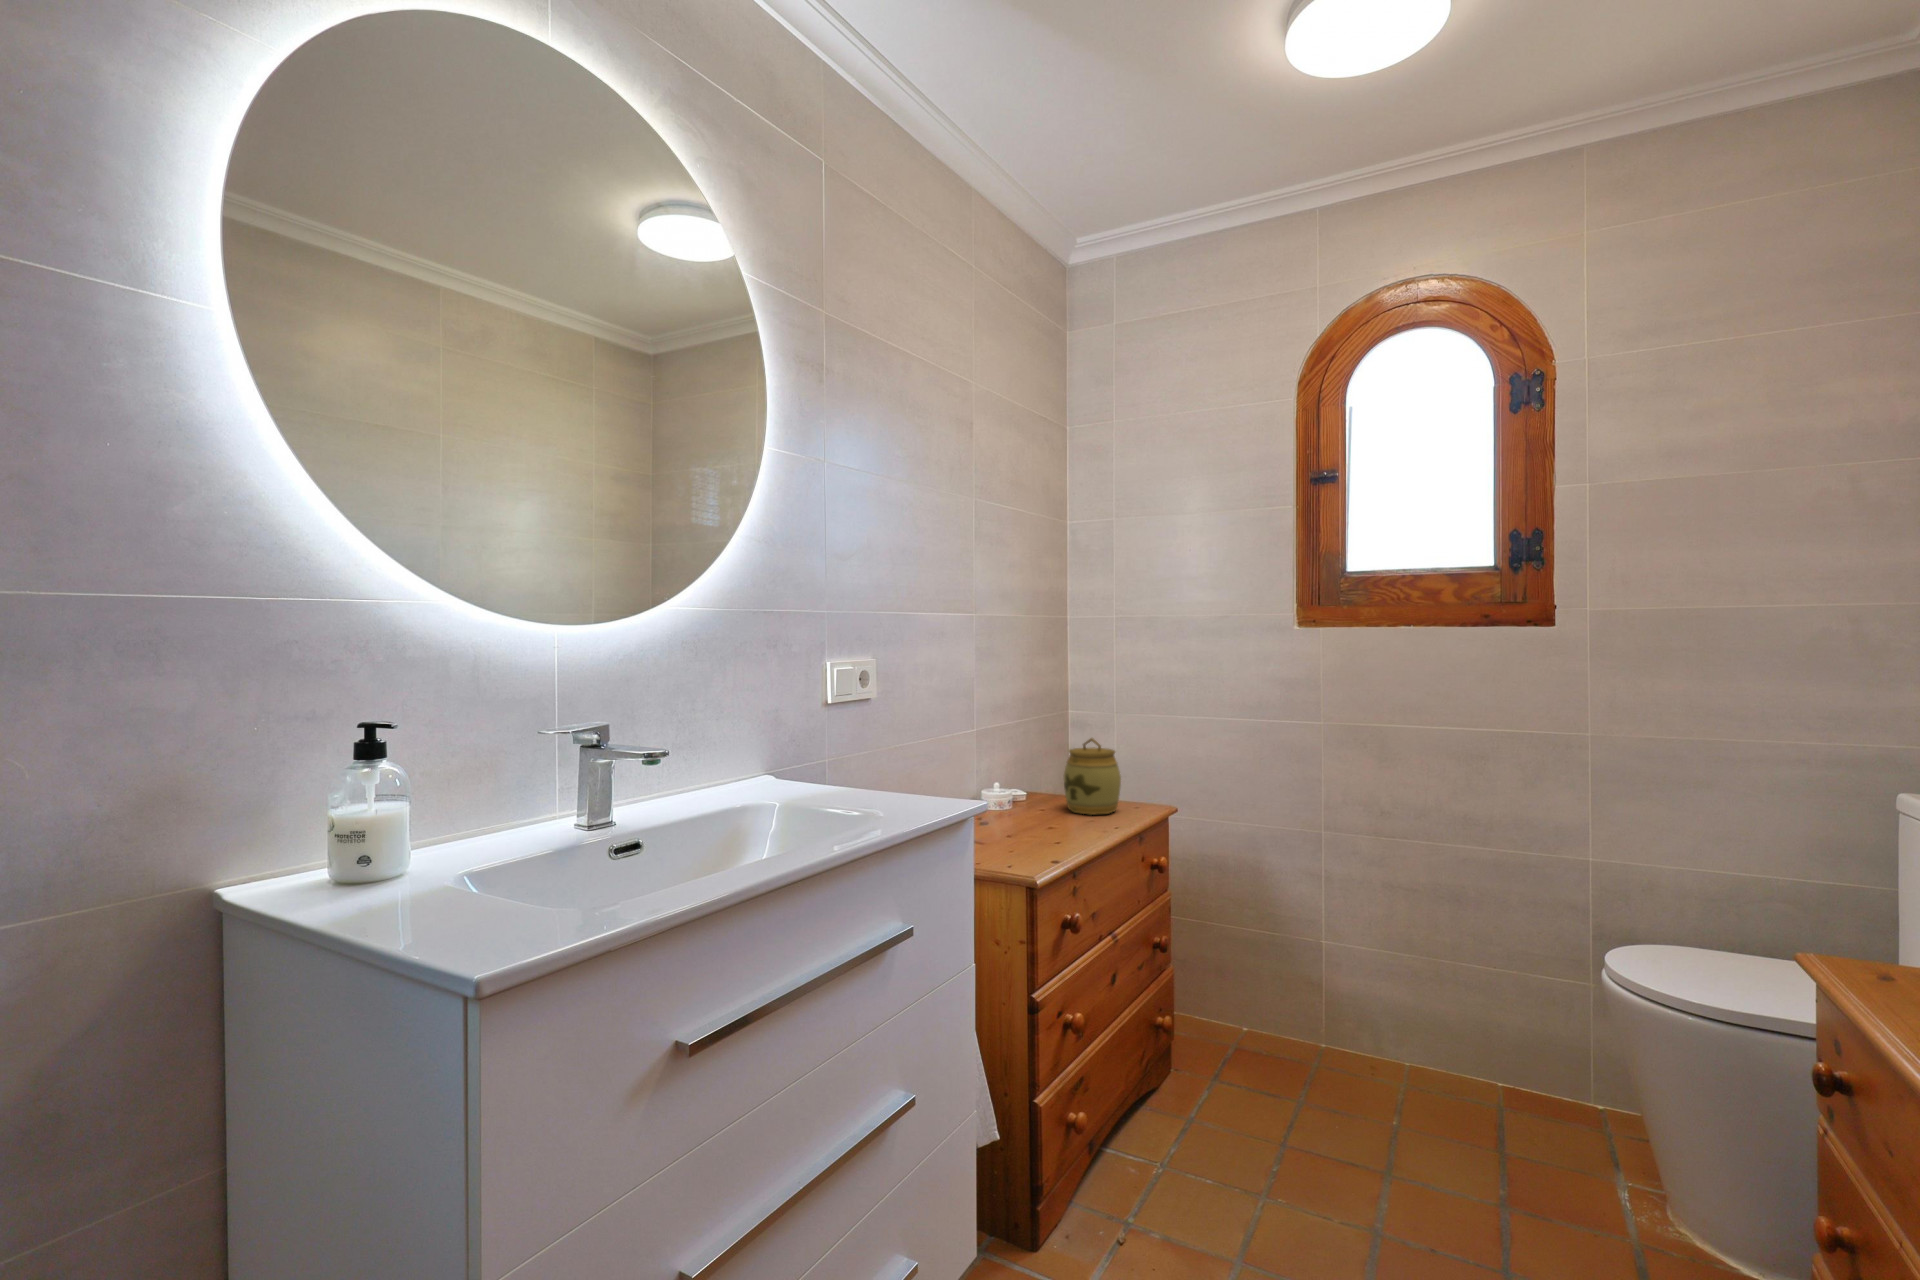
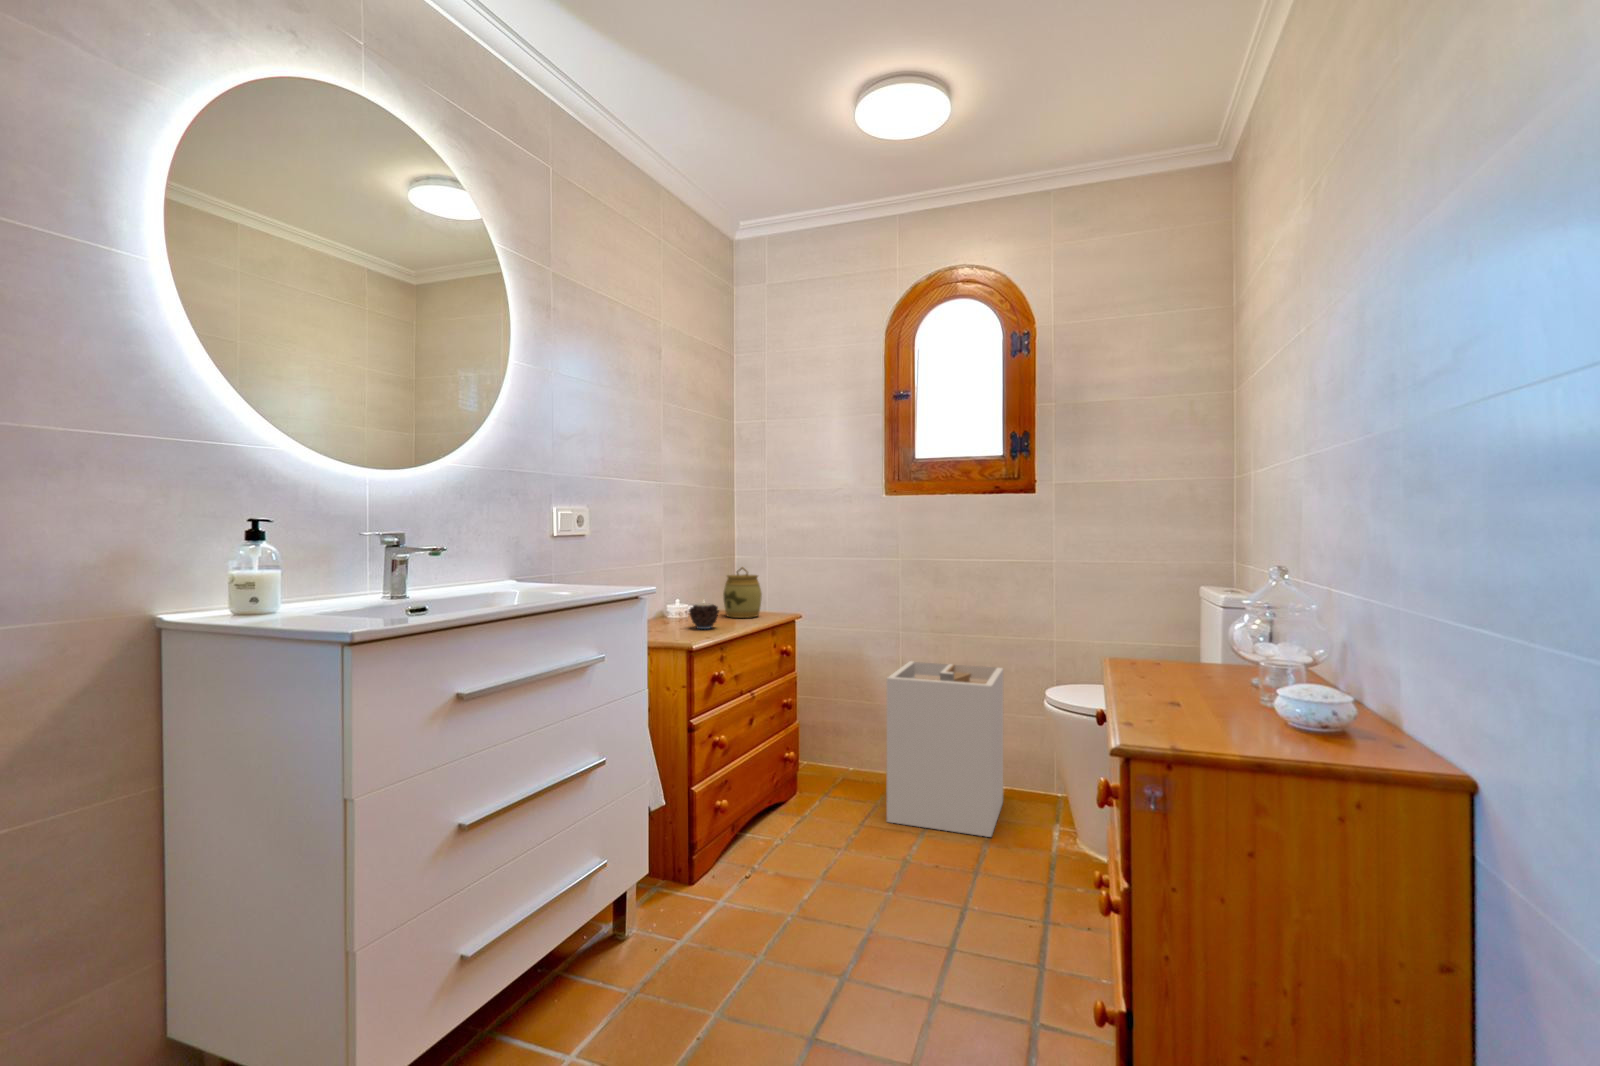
candle: none [1020,794,1067,839] -> present [689,603,719,629]
laundry hamper: none [1322,880,1508,1187] -> present [887,661,1003,837]

